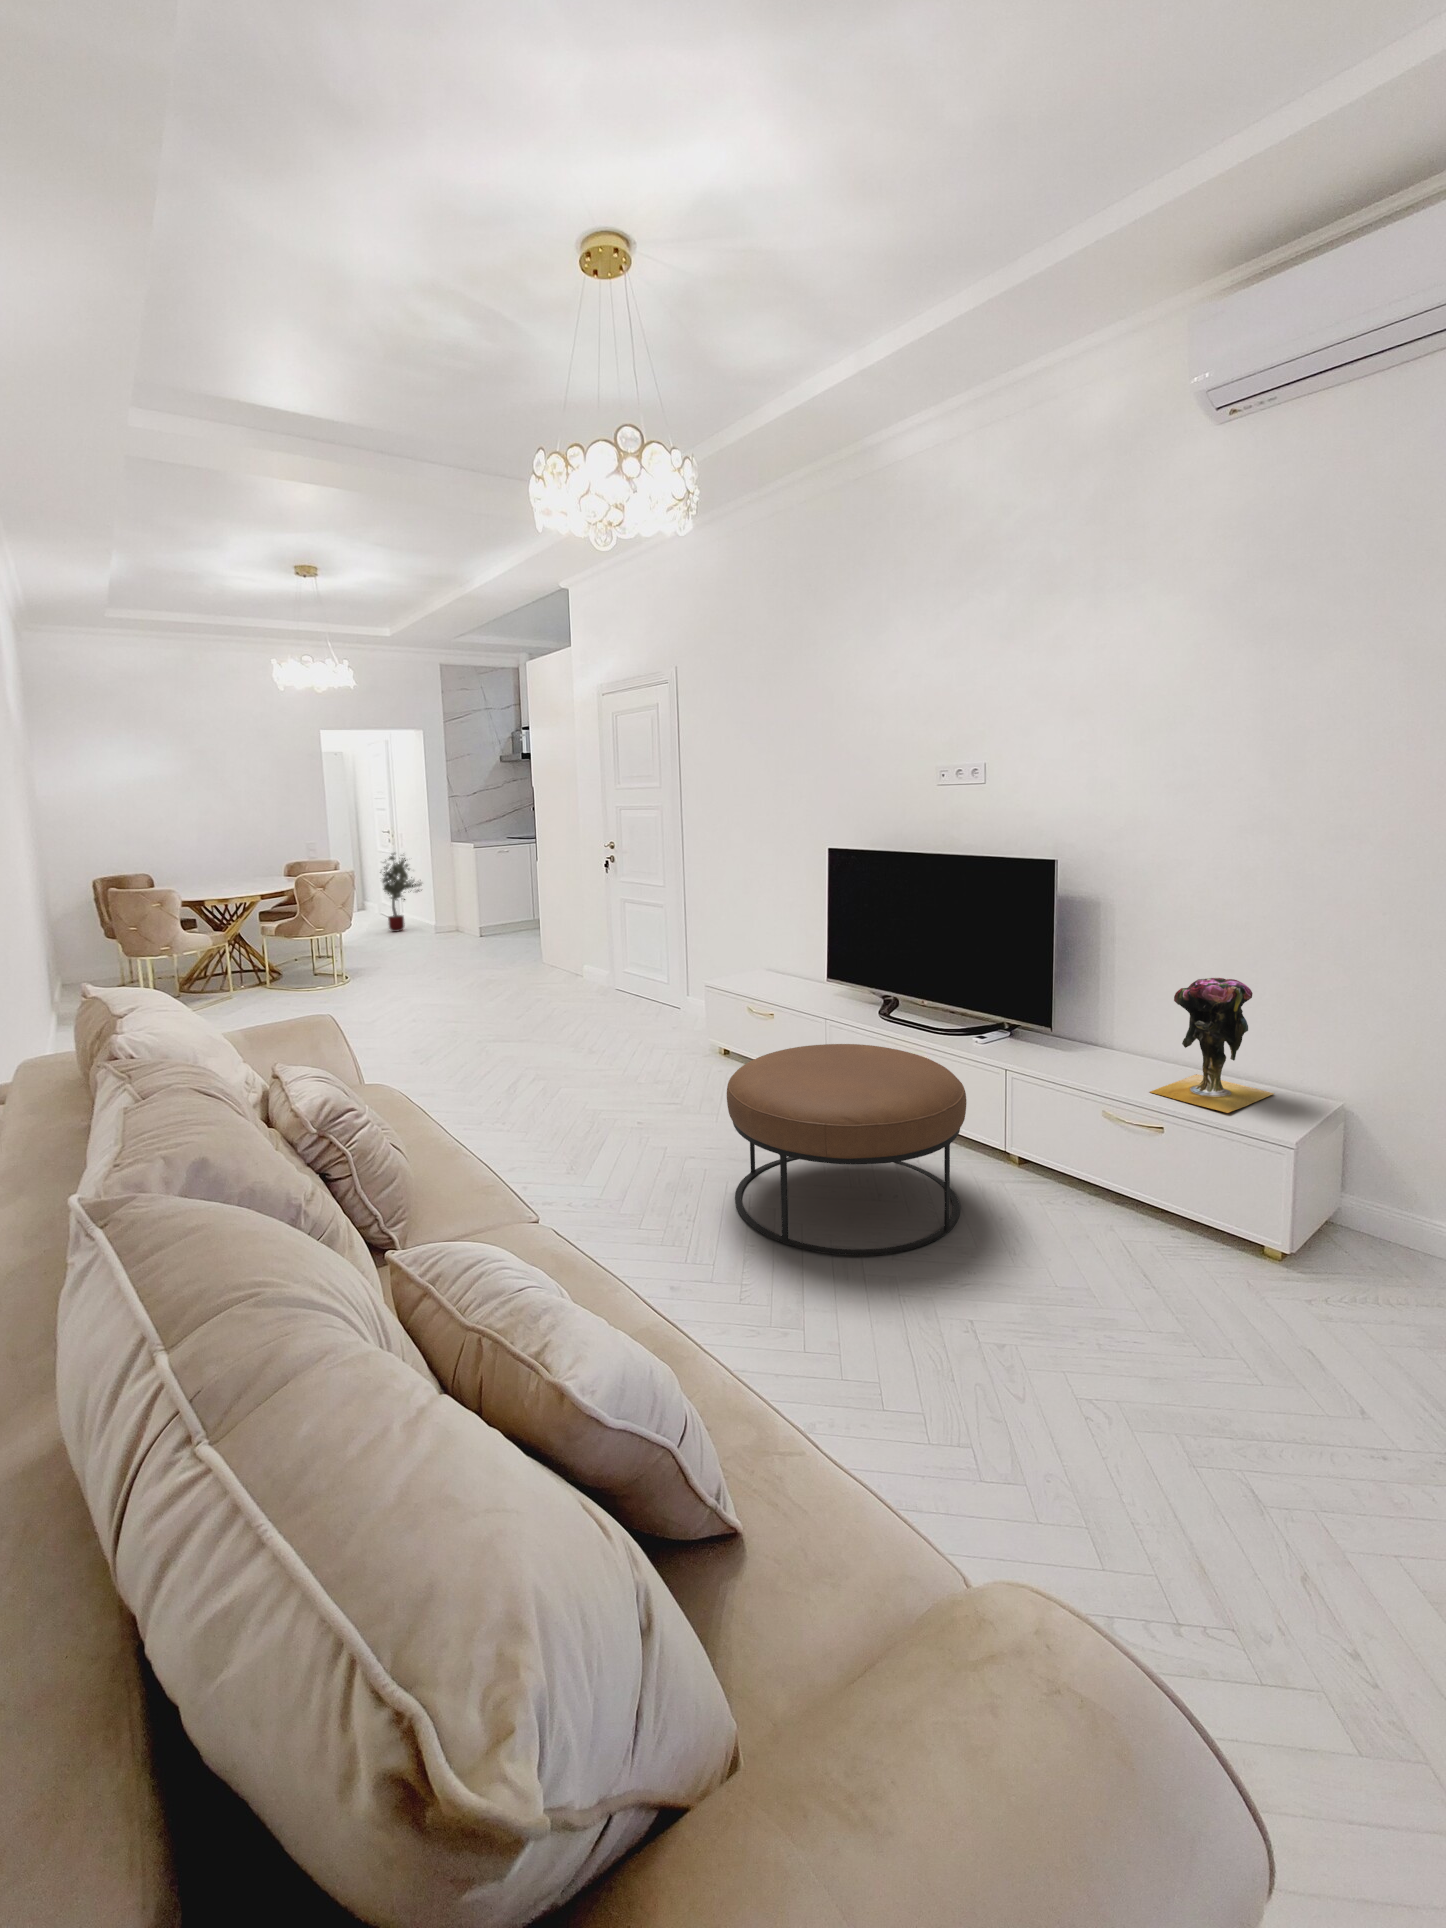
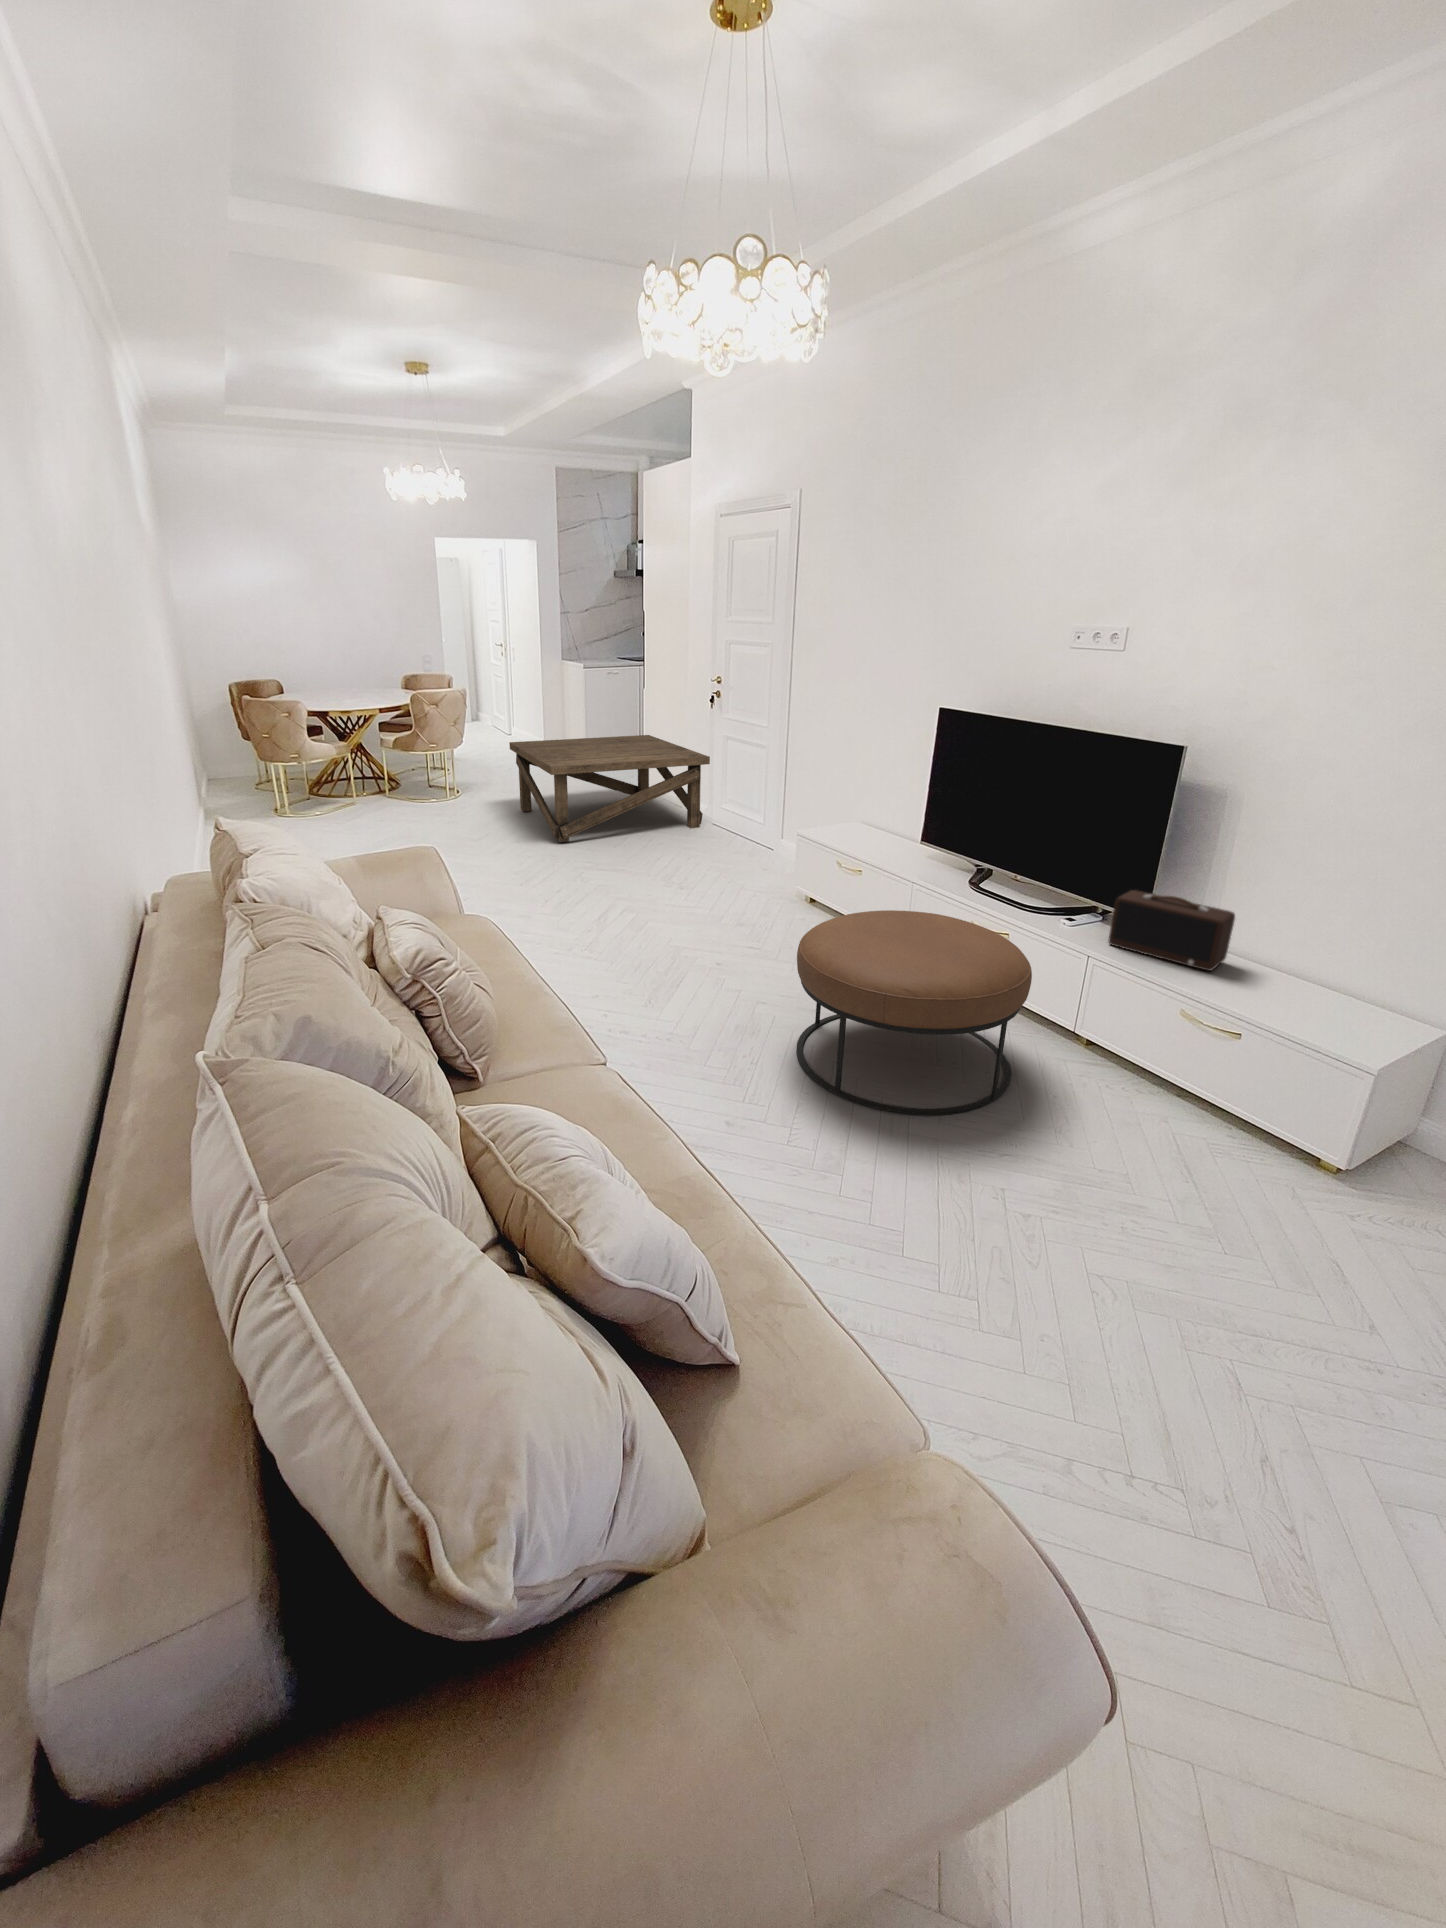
potted tree: present [380,853,421,932] -> none [491,668,535,747]
coffee table: none [401,906,611,1018] -> present [509,735,710,842]
vase: present [1150,978,1274,1113] -> none [1221,885,1356,1022]
speaker: none [1032,1003,1146,1074] -> present [1108,890,1235,971]

